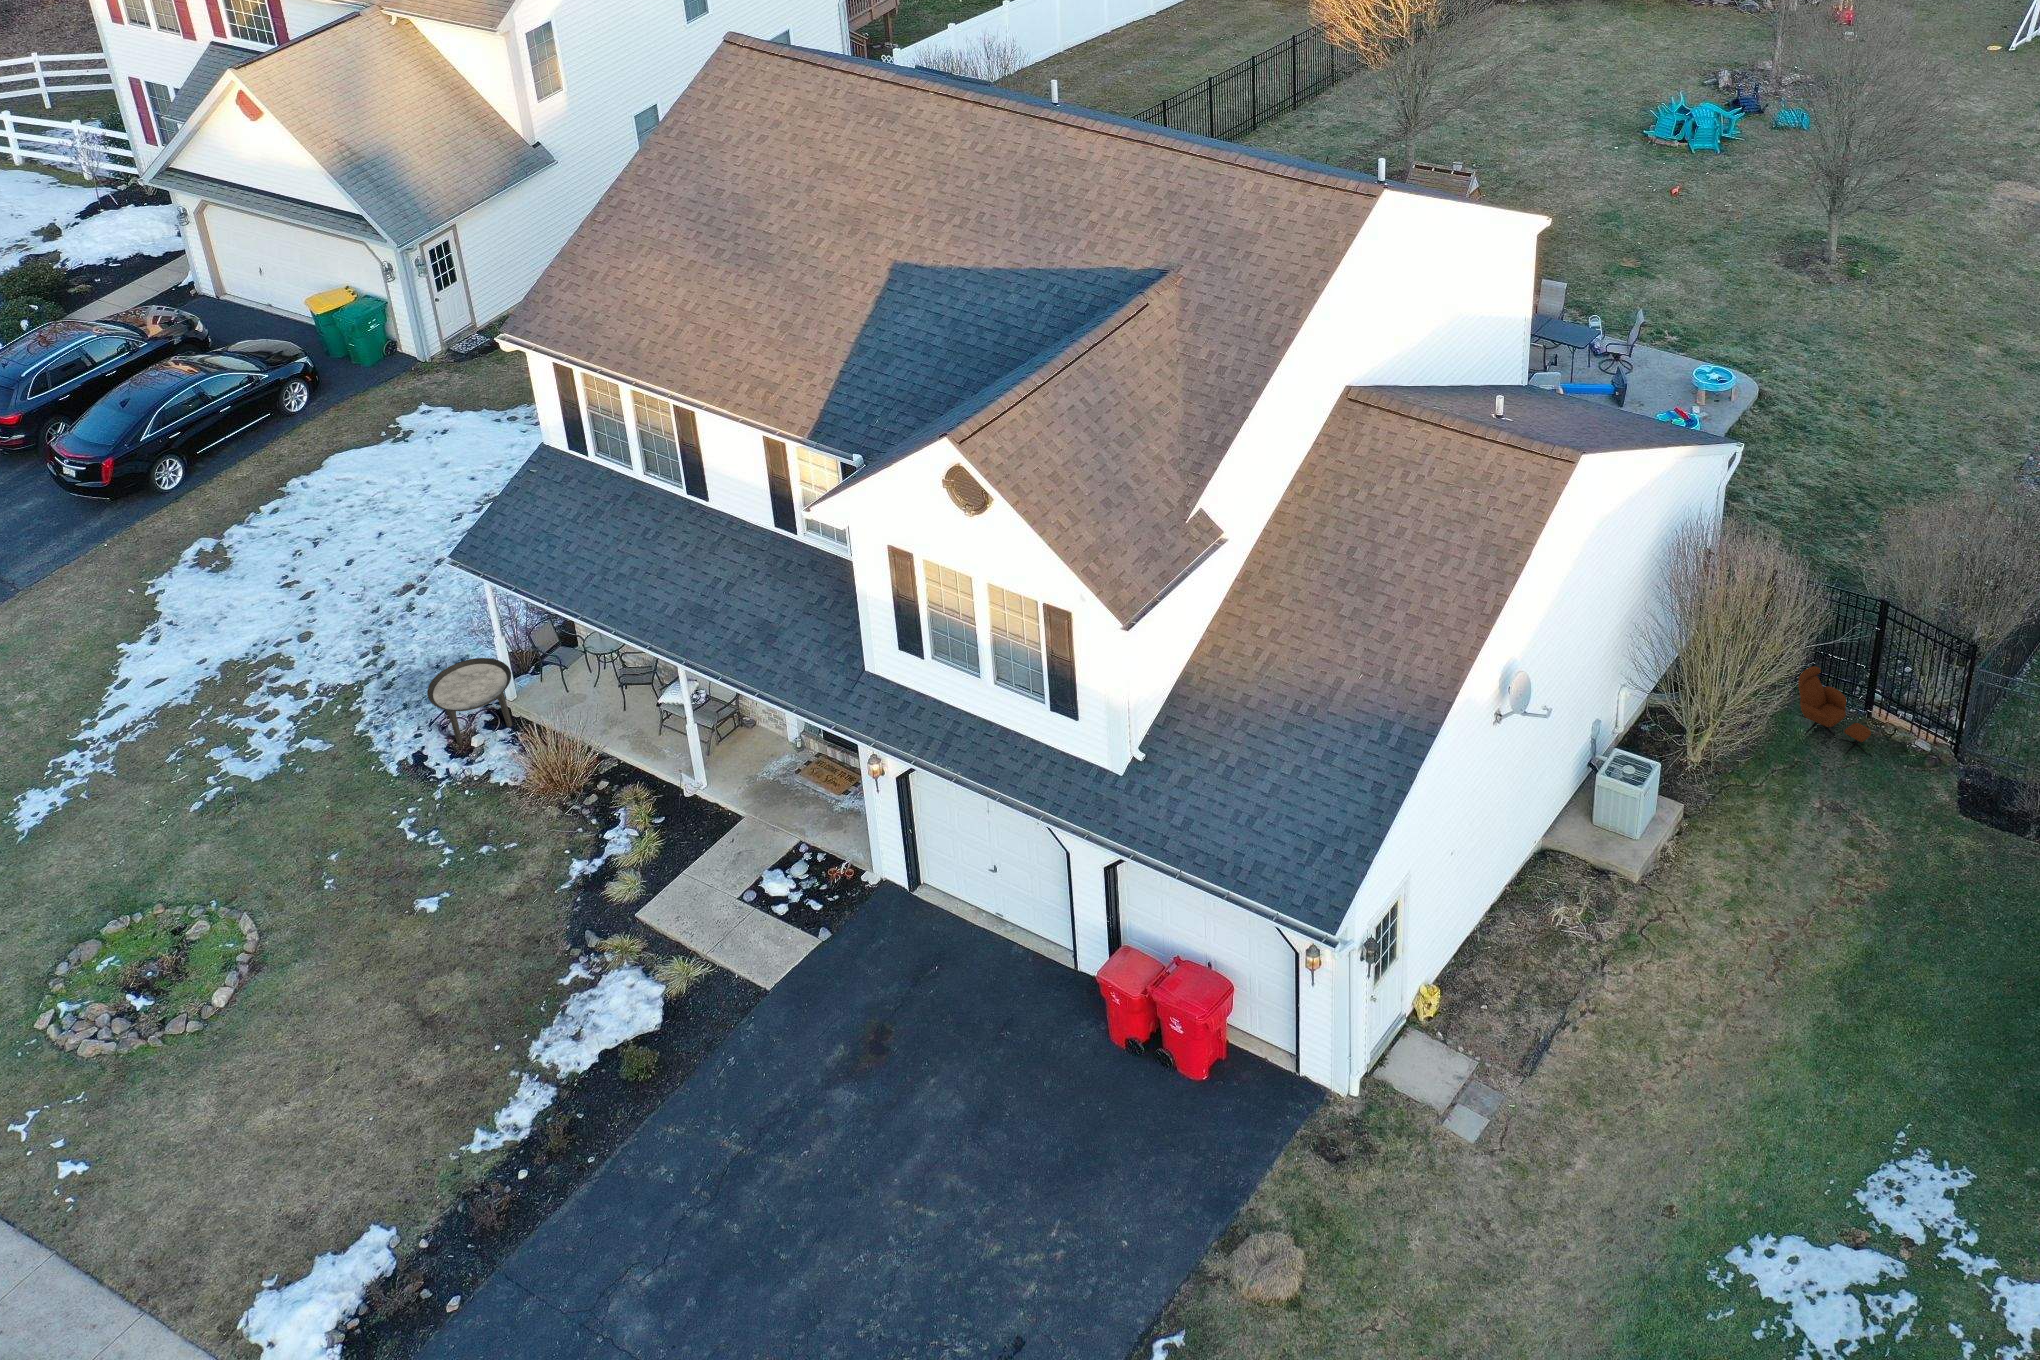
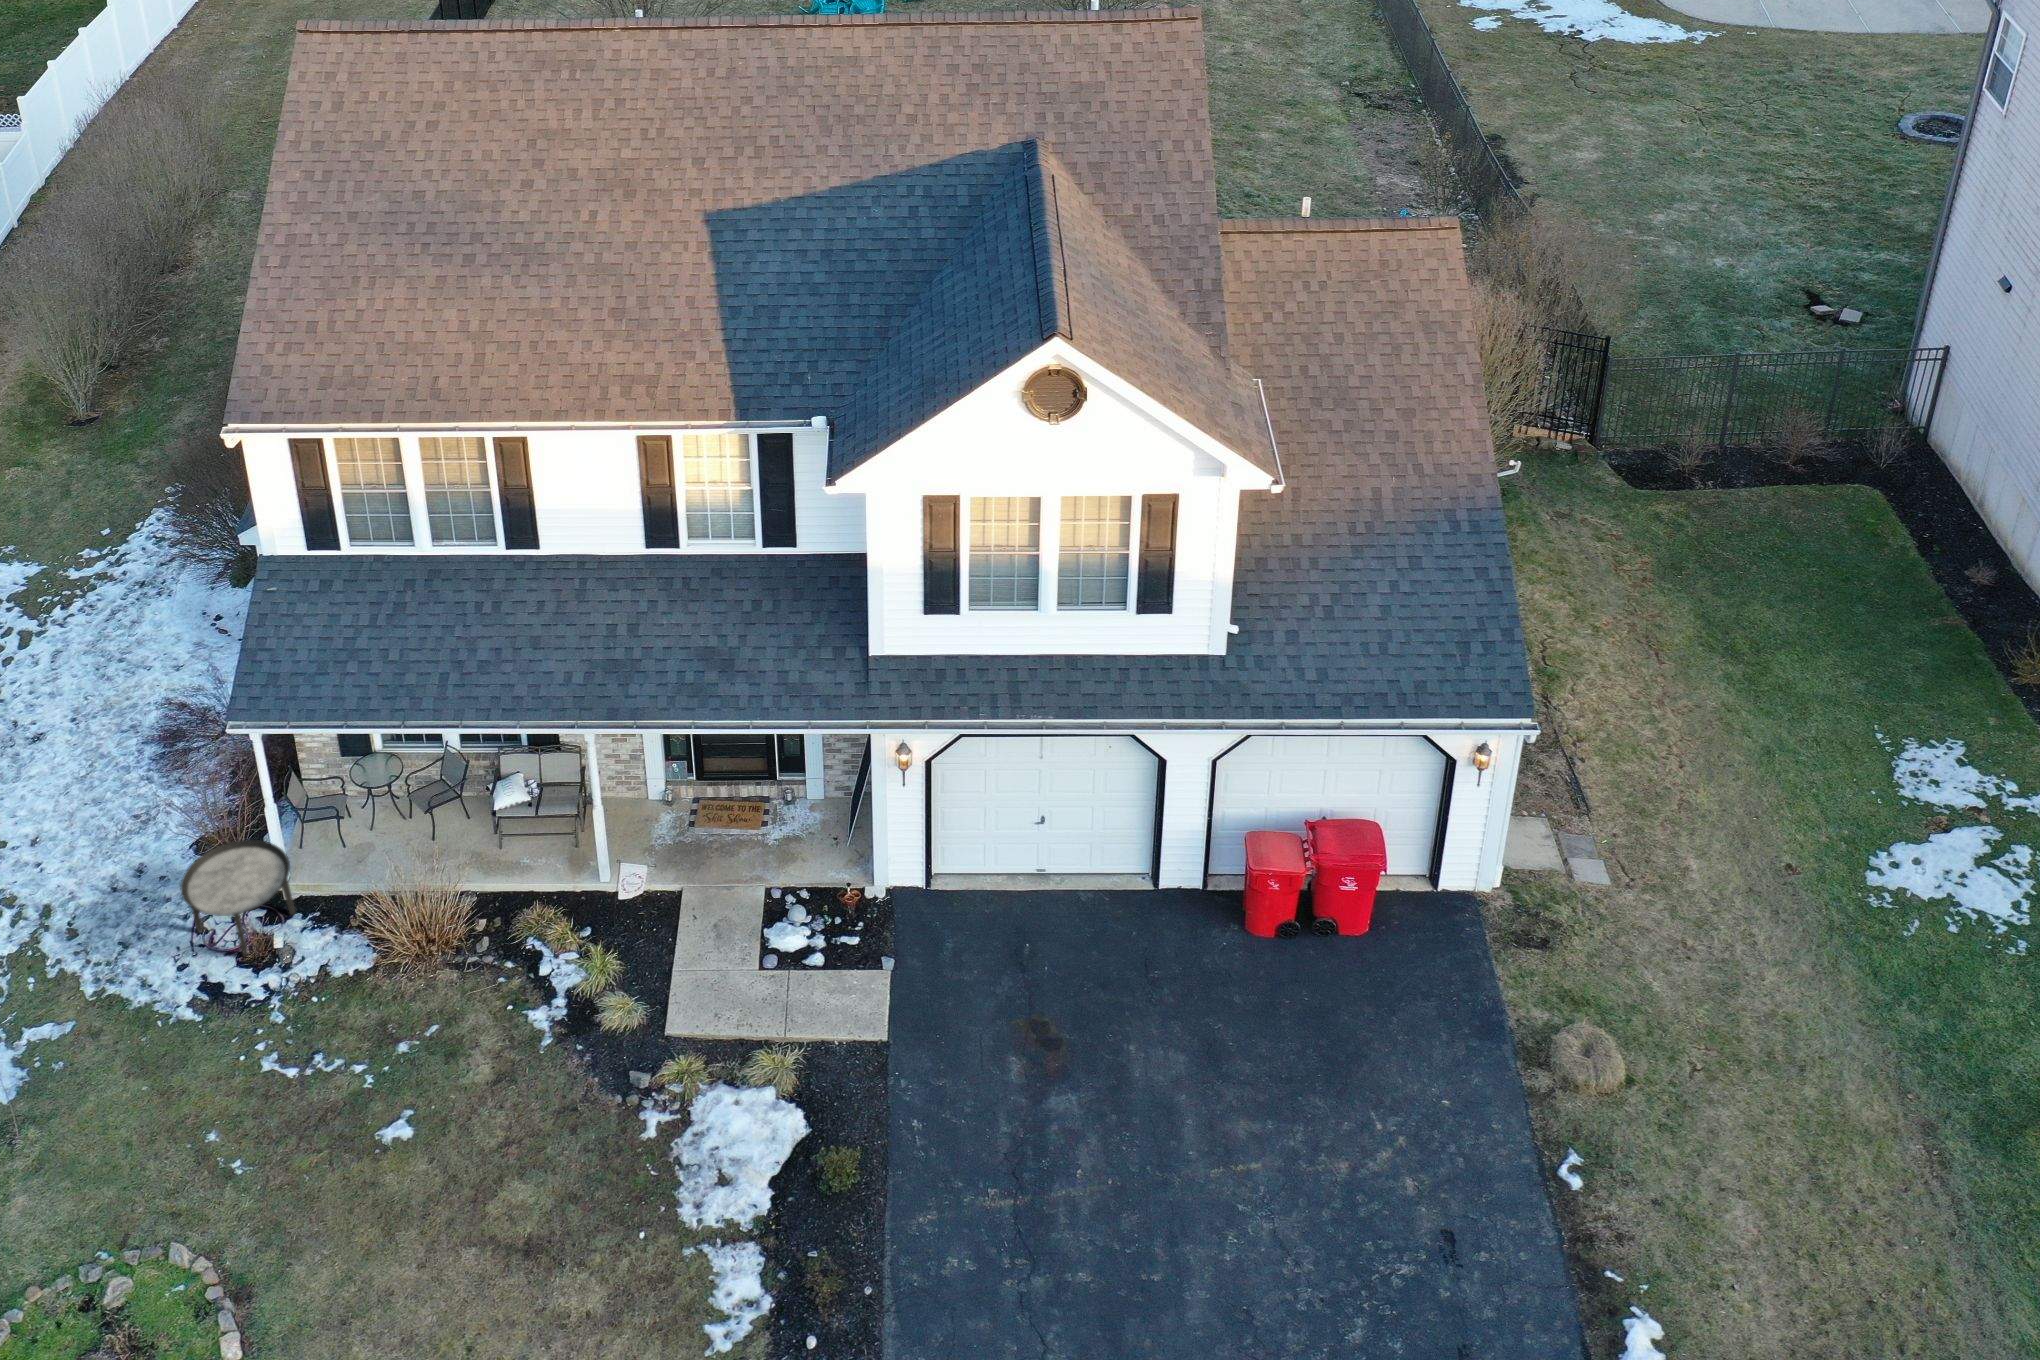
lounge chair: present [1798,666,1871,755] -> none [1515,411,1592,479]

